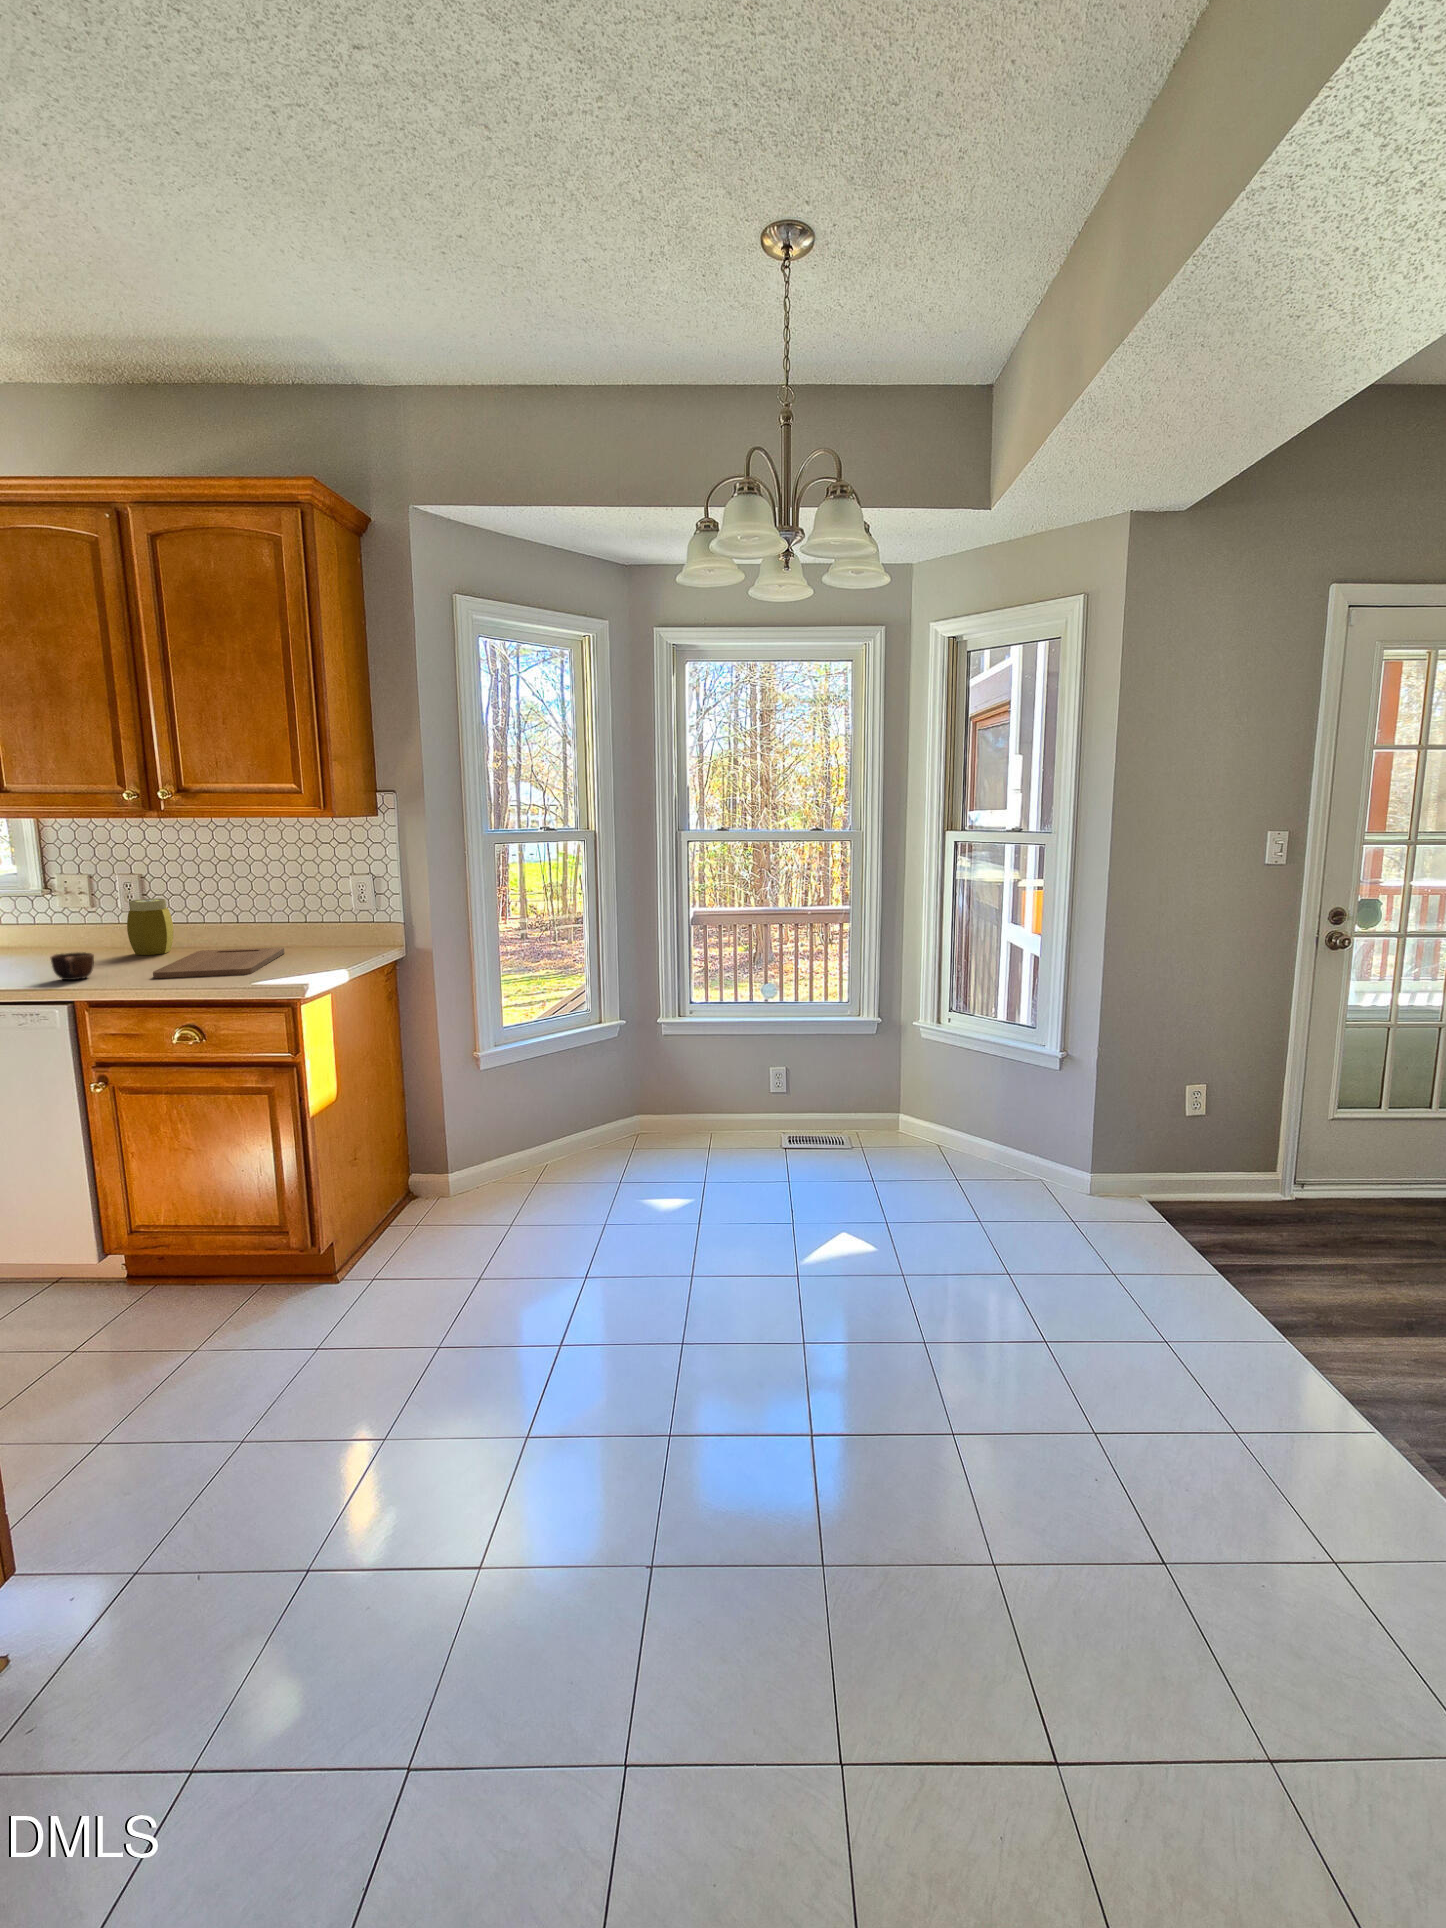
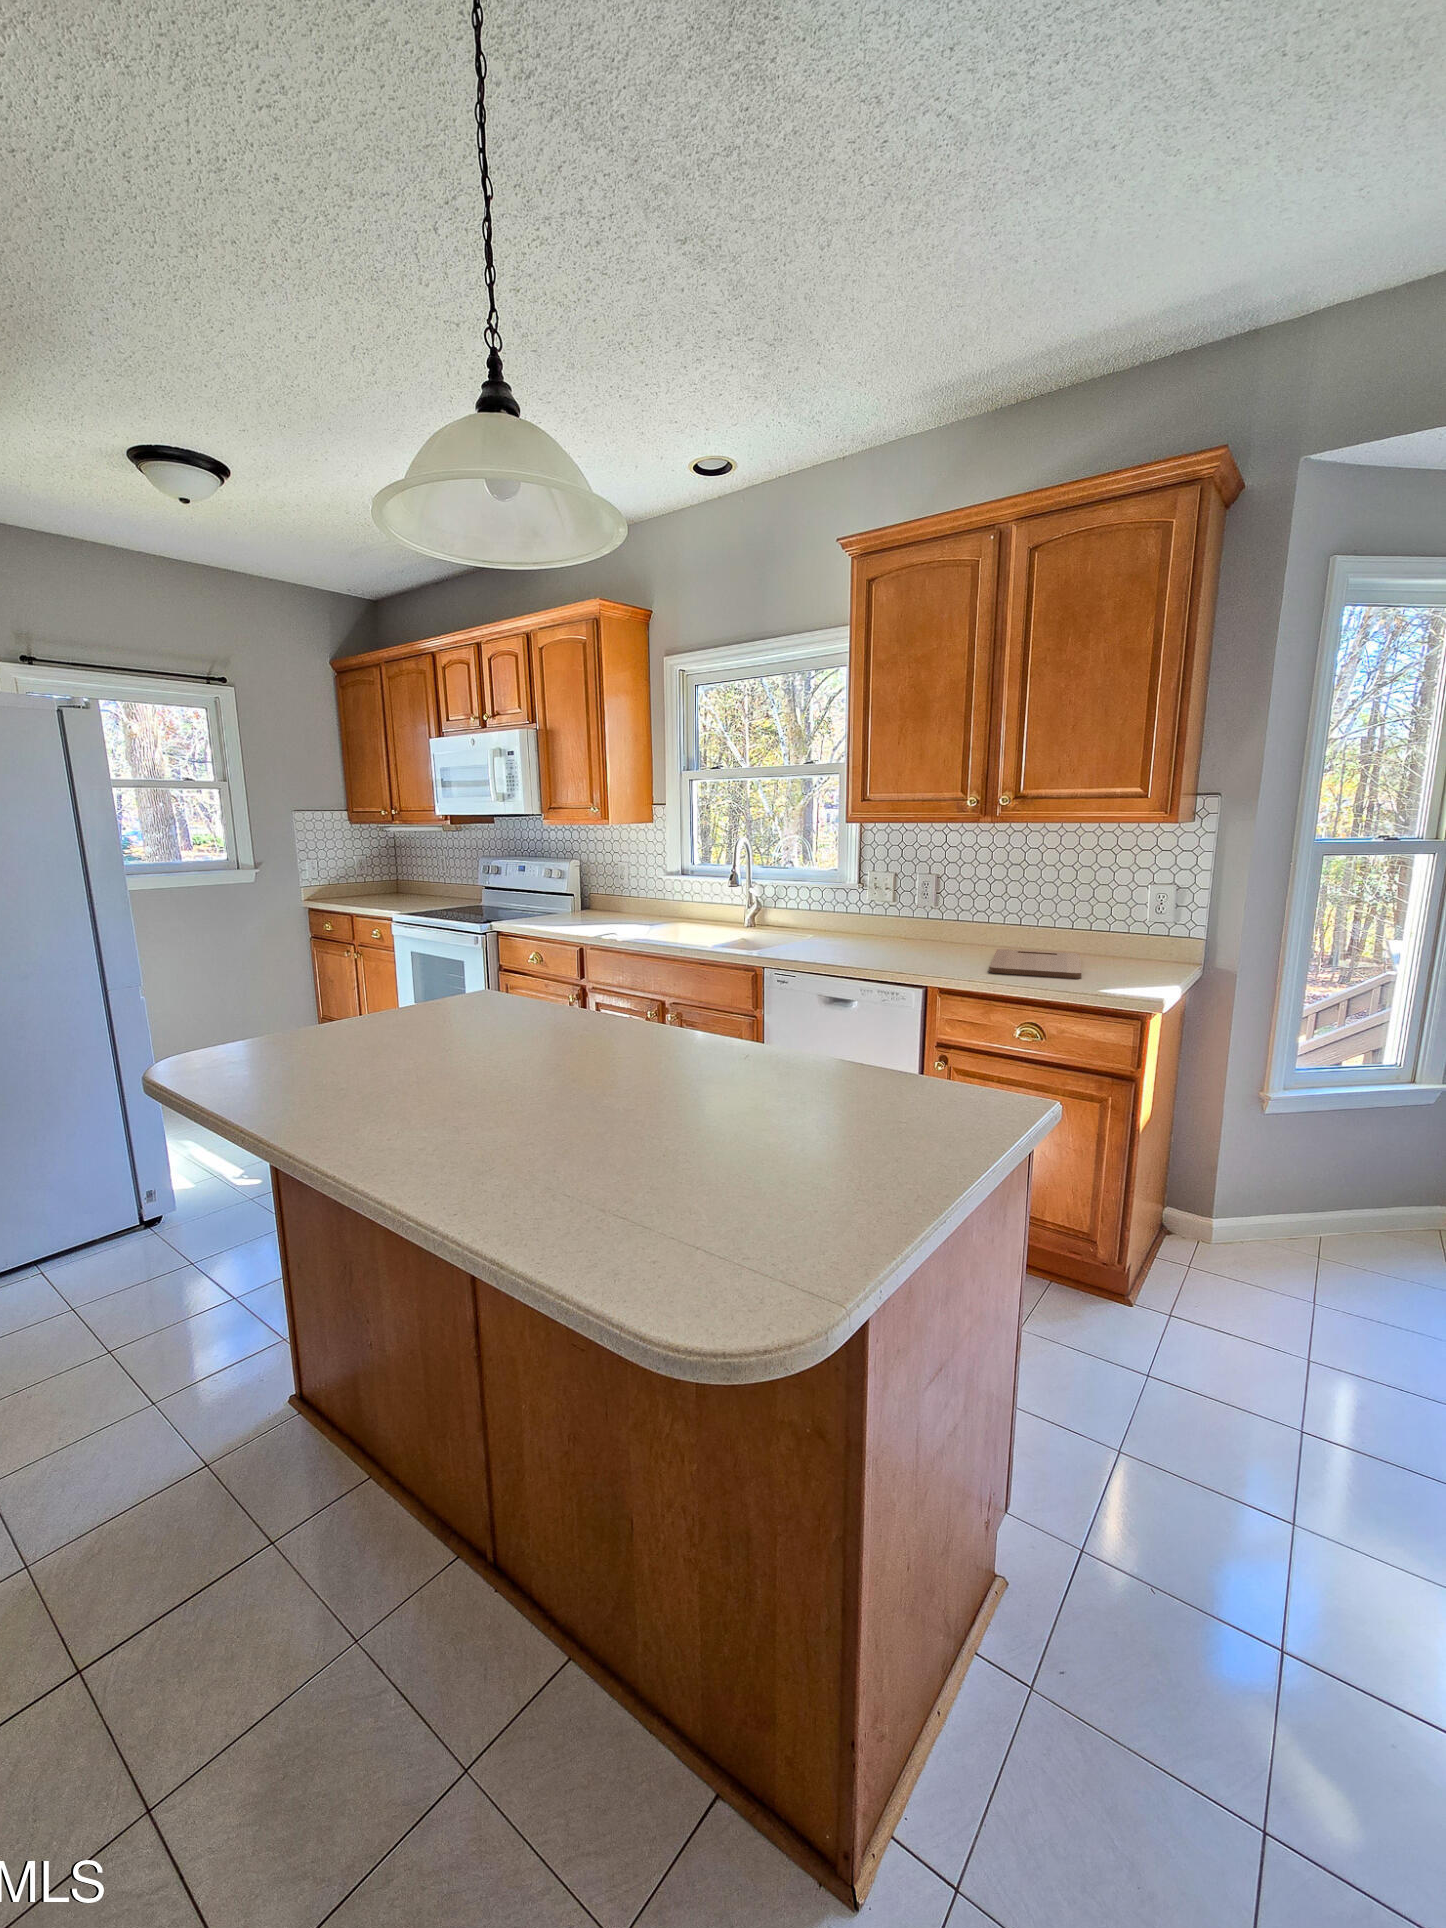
jar: present [127,899,173,955] -> none [933,897,966,948]
mug: present [51,952,94,980] -> none [905,942,936,966]

